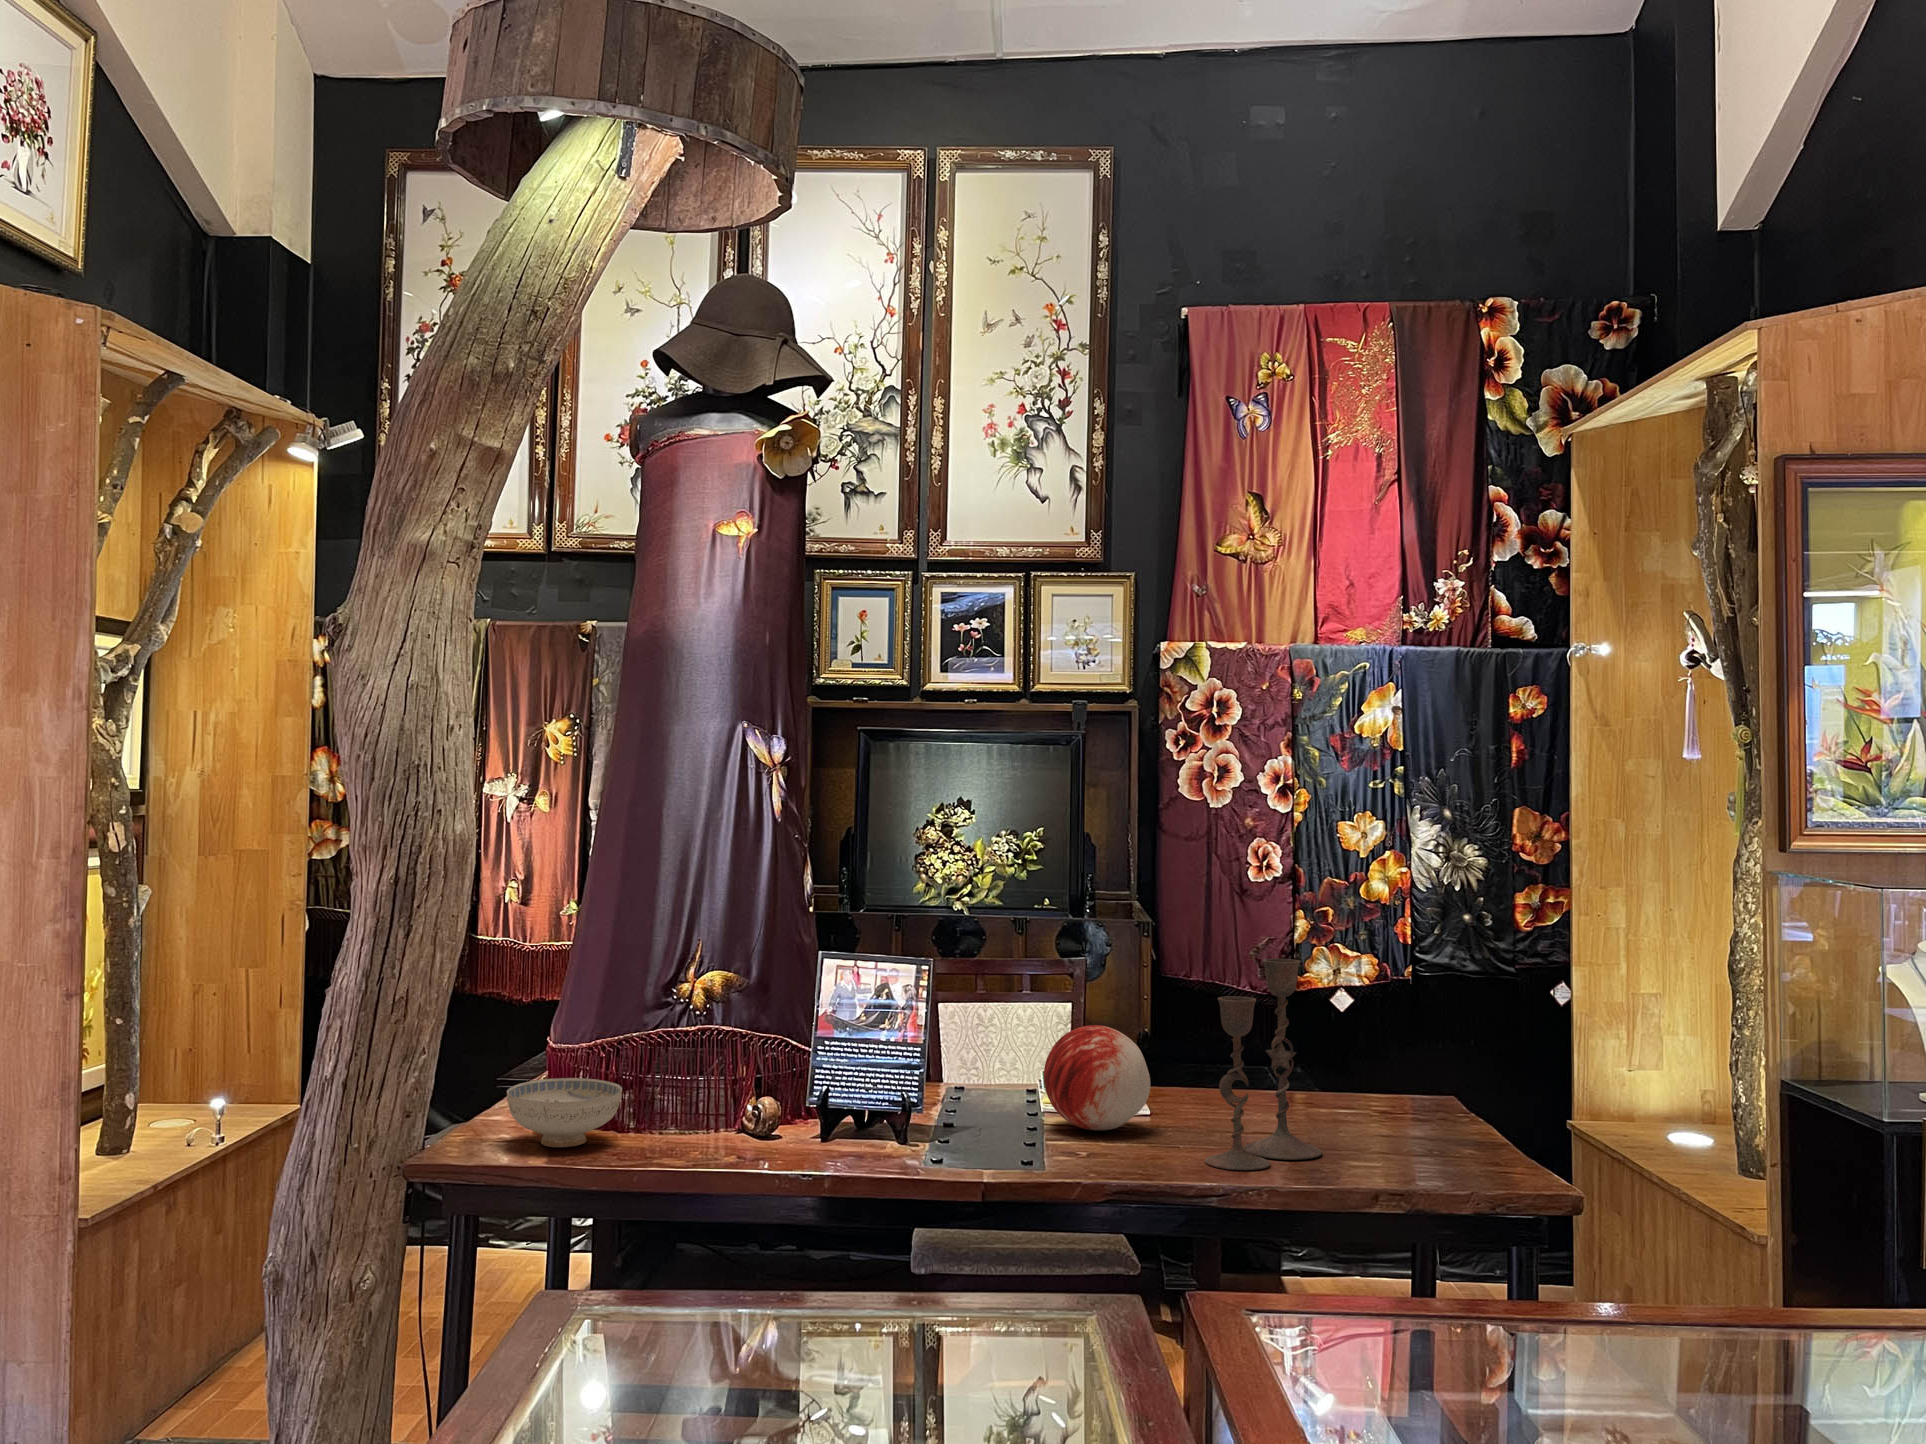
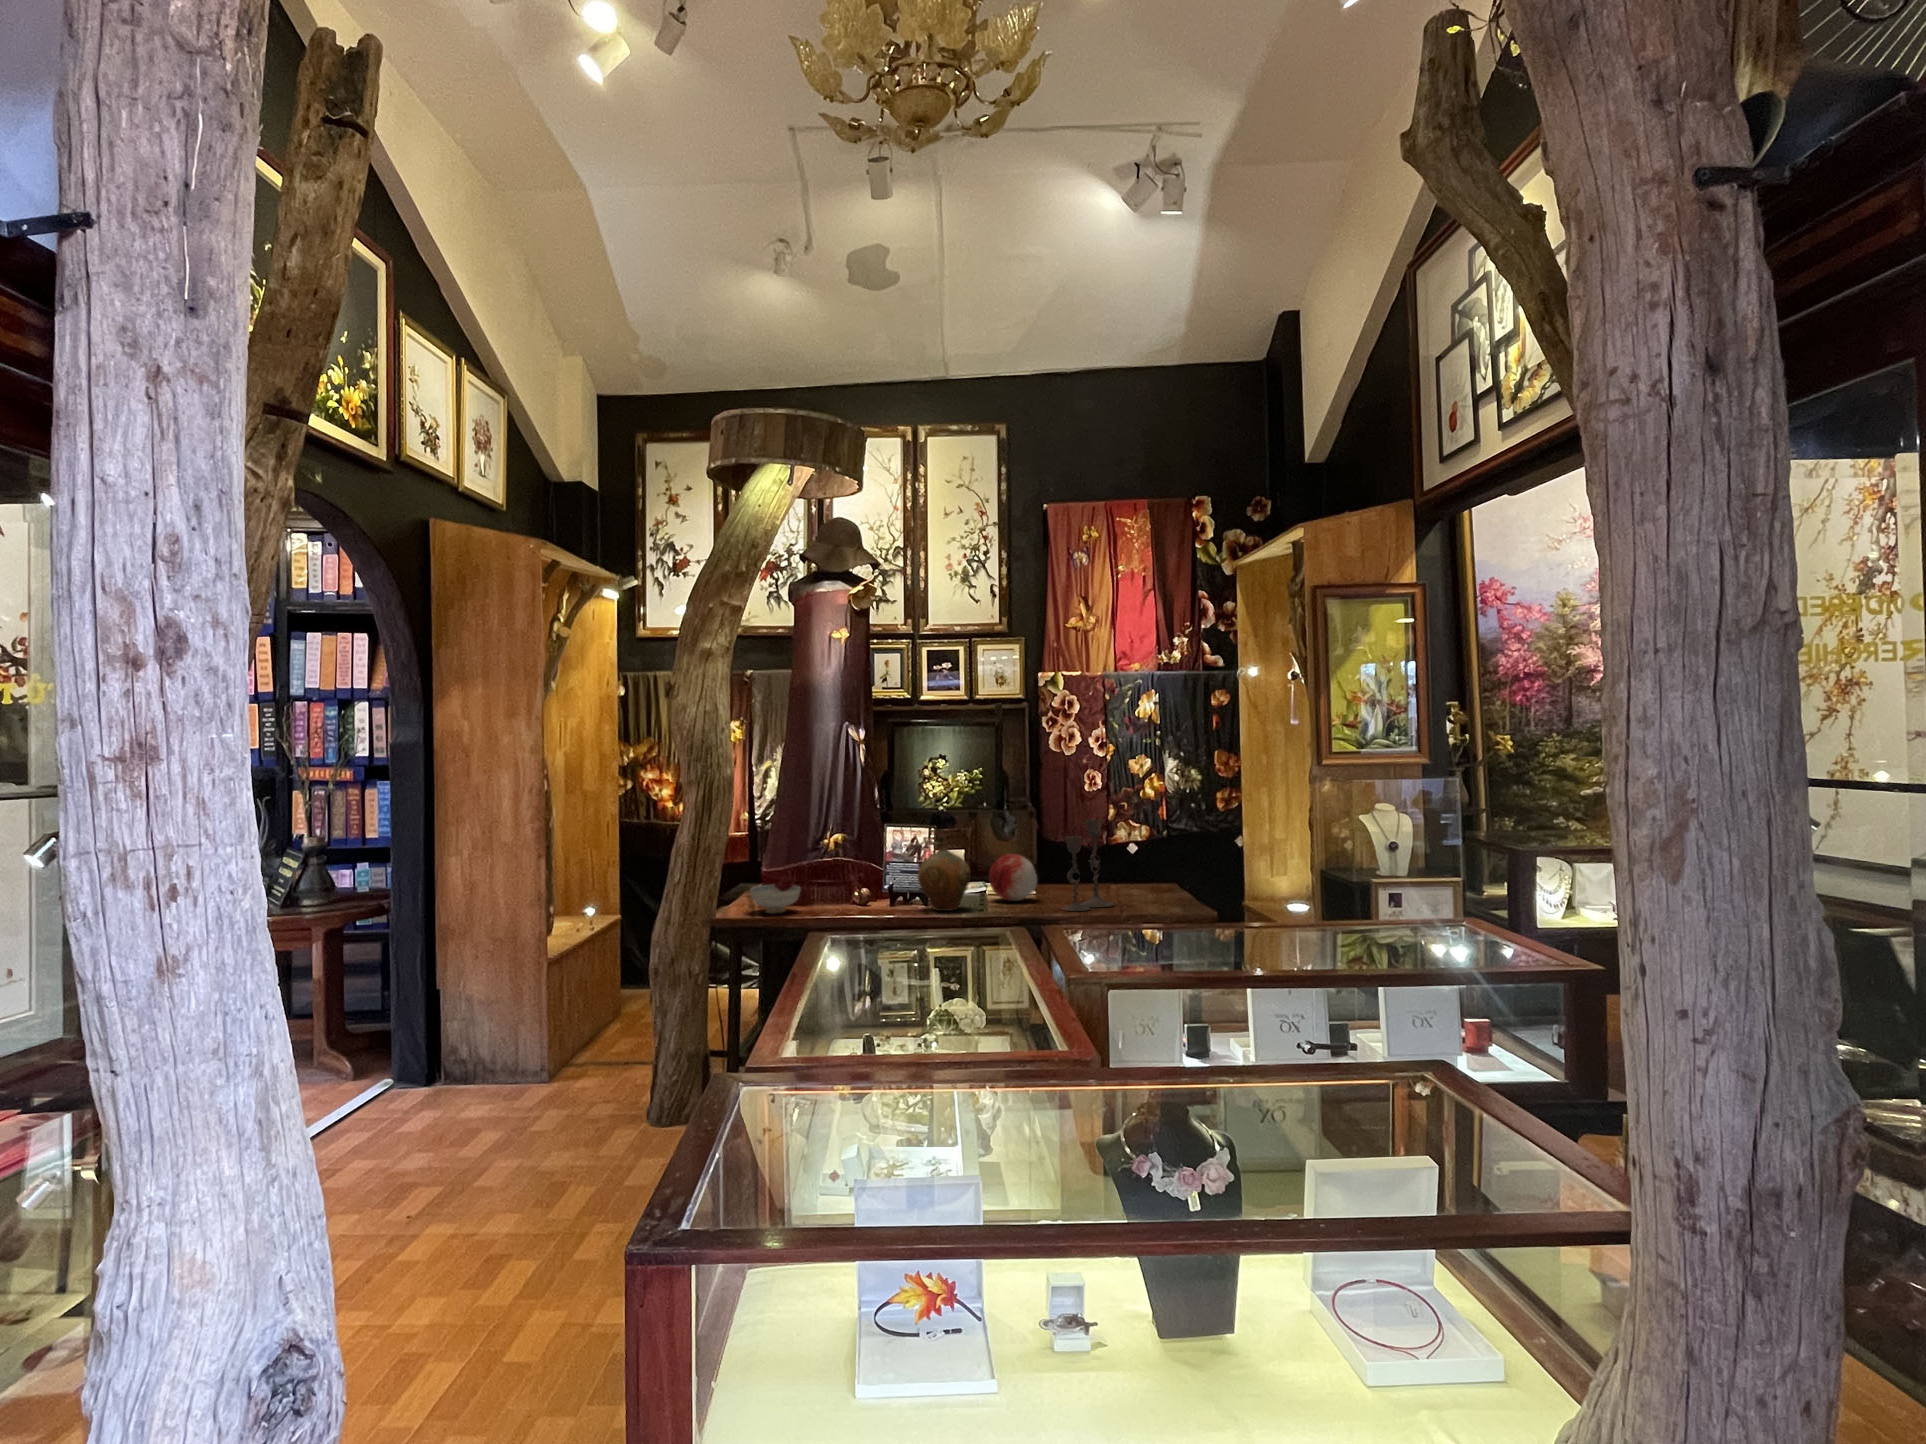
ceramic jug: none [883,984,1003,1156] -> present [917,835,971,911]

